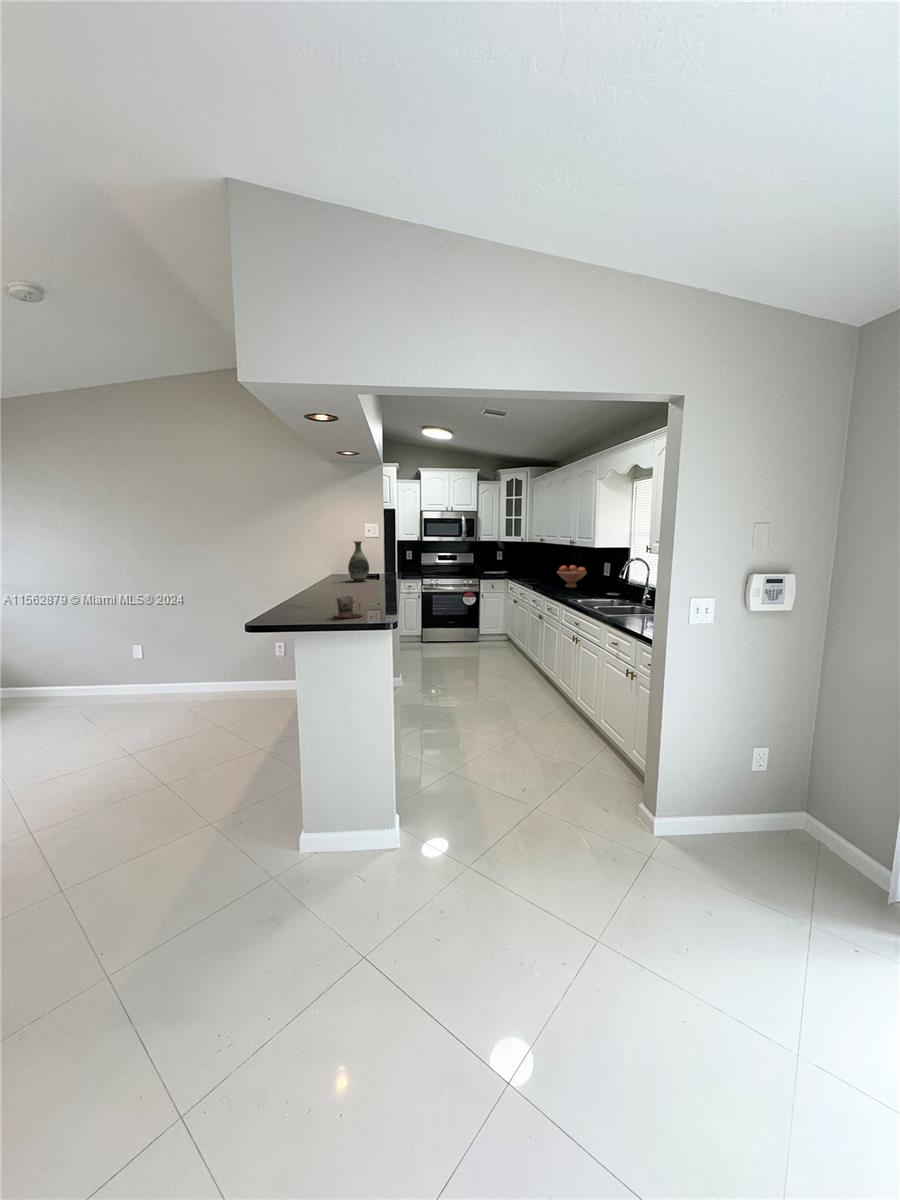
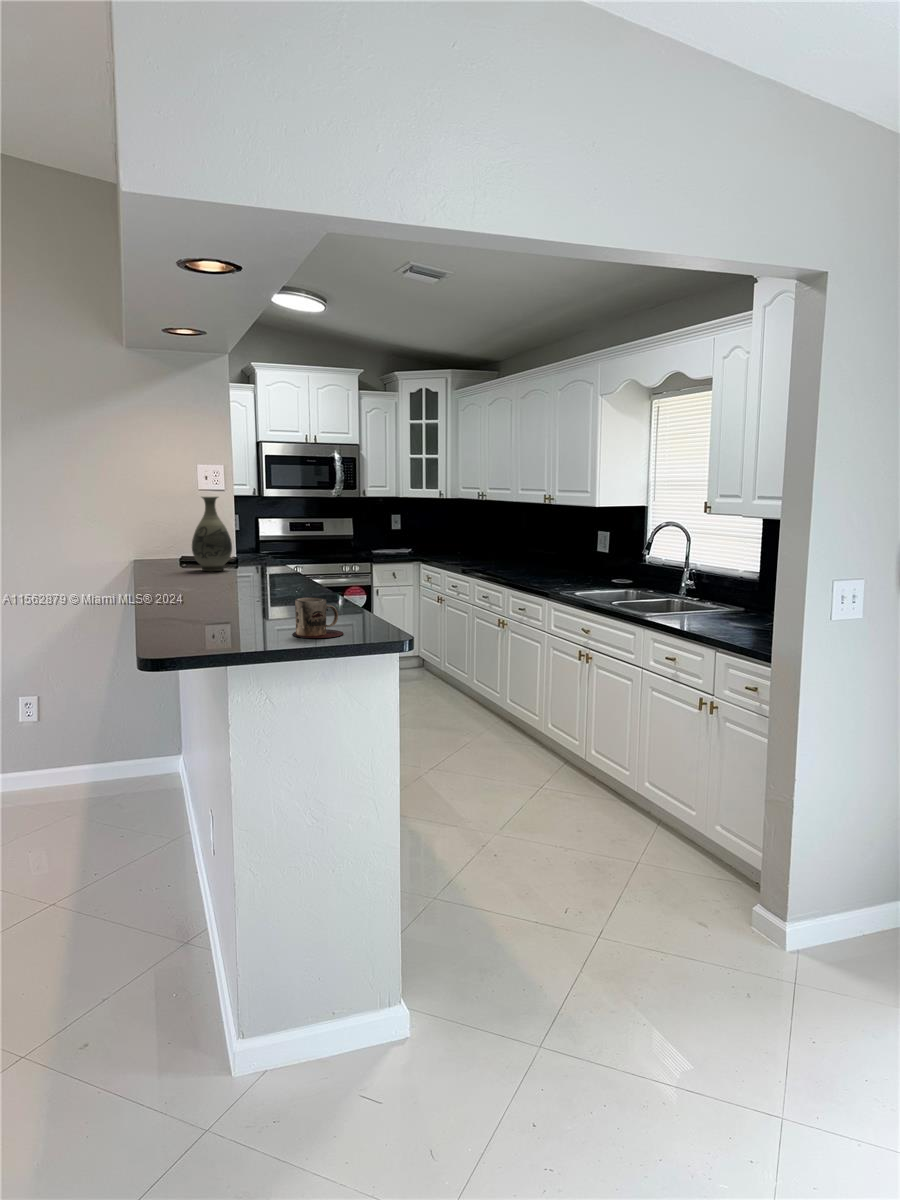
fruit bowl: present [557,565,587,588] -> none [517,536,566,573]

